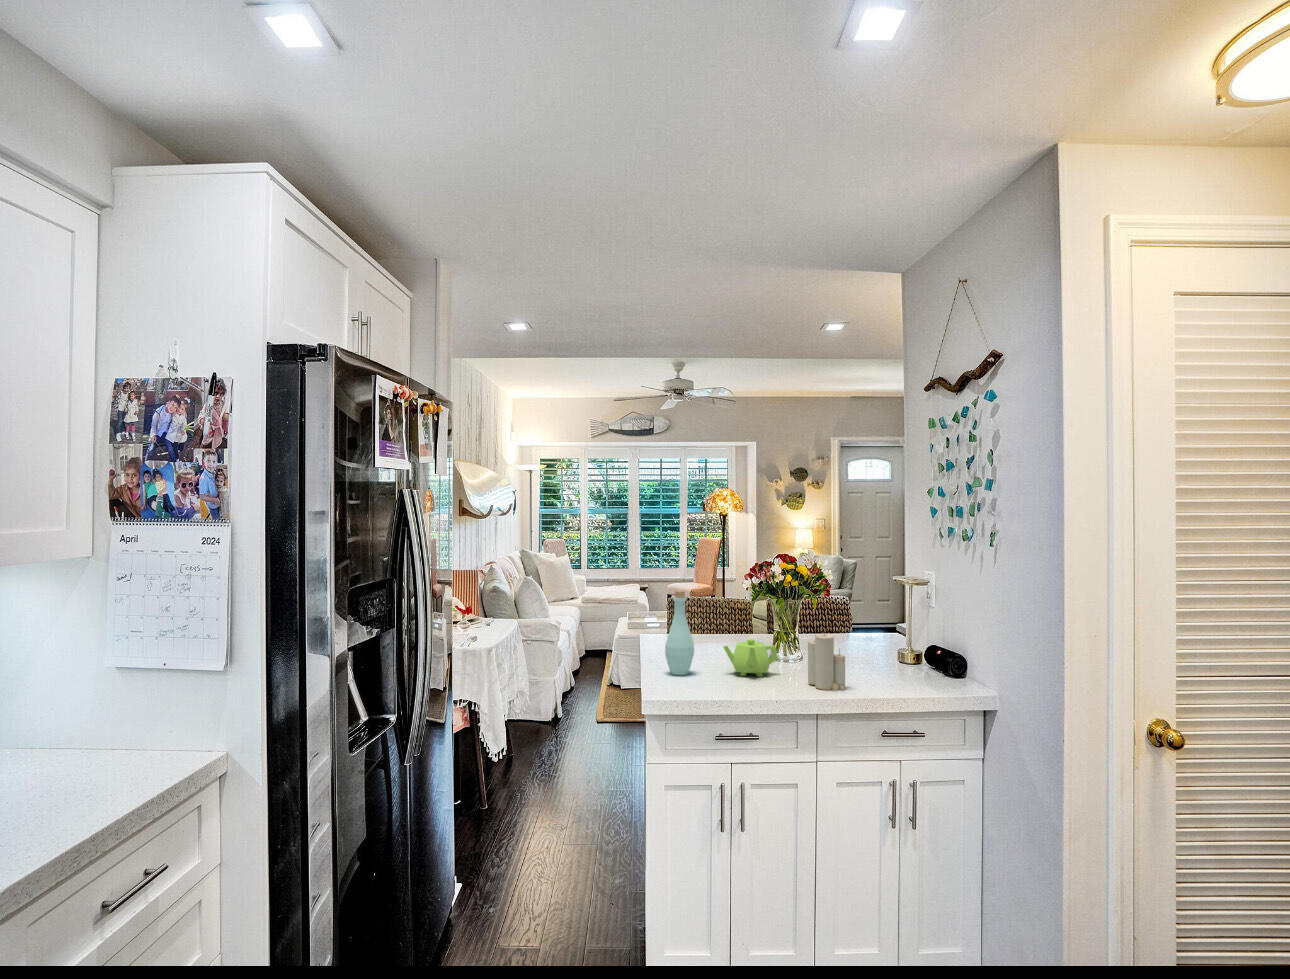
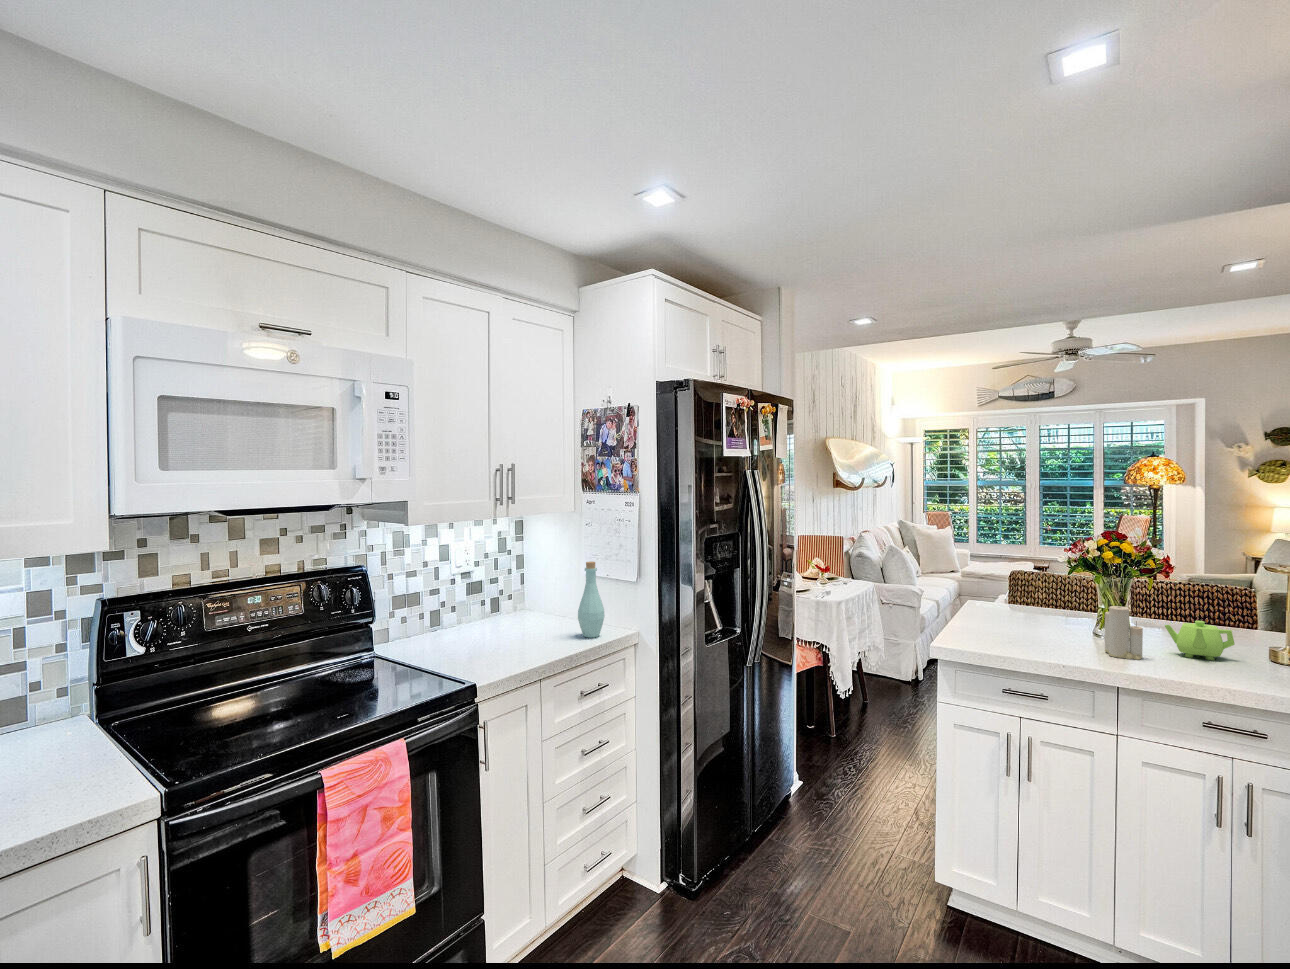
bottle: present [665,590,694,675] -> present [578,562,605,638]
teapot: present [723,639,777,677] -> present [1165,621,1235,661]

